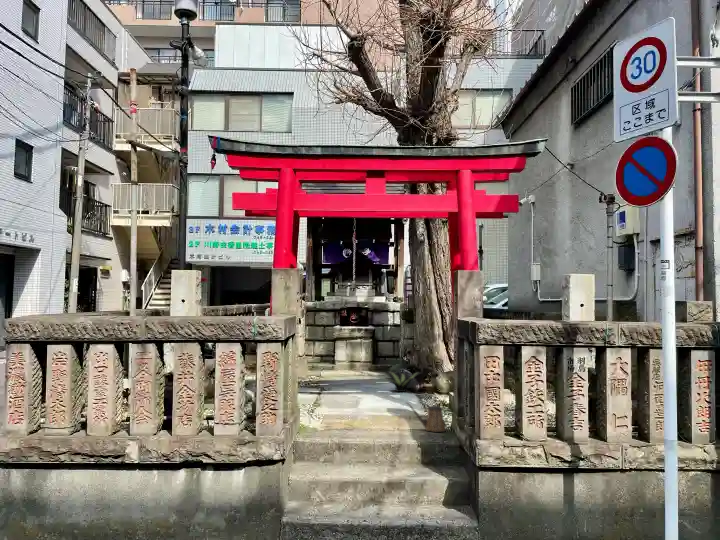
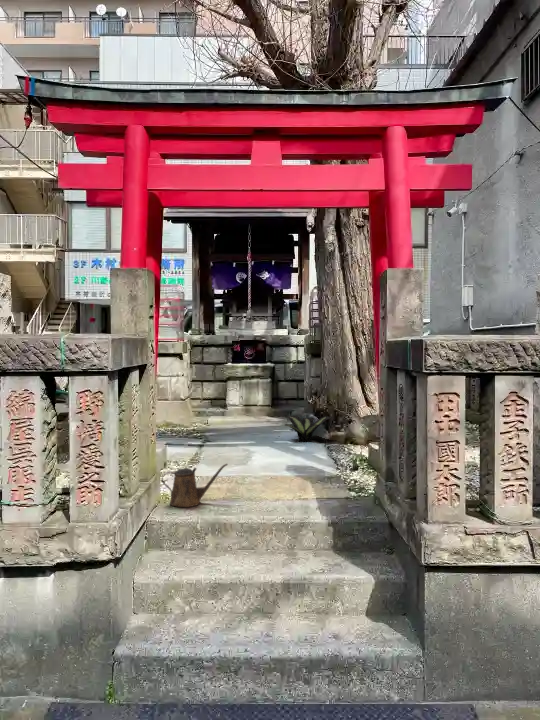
watering can: present [408,404,445,432] -> present [162,464,227,507]

